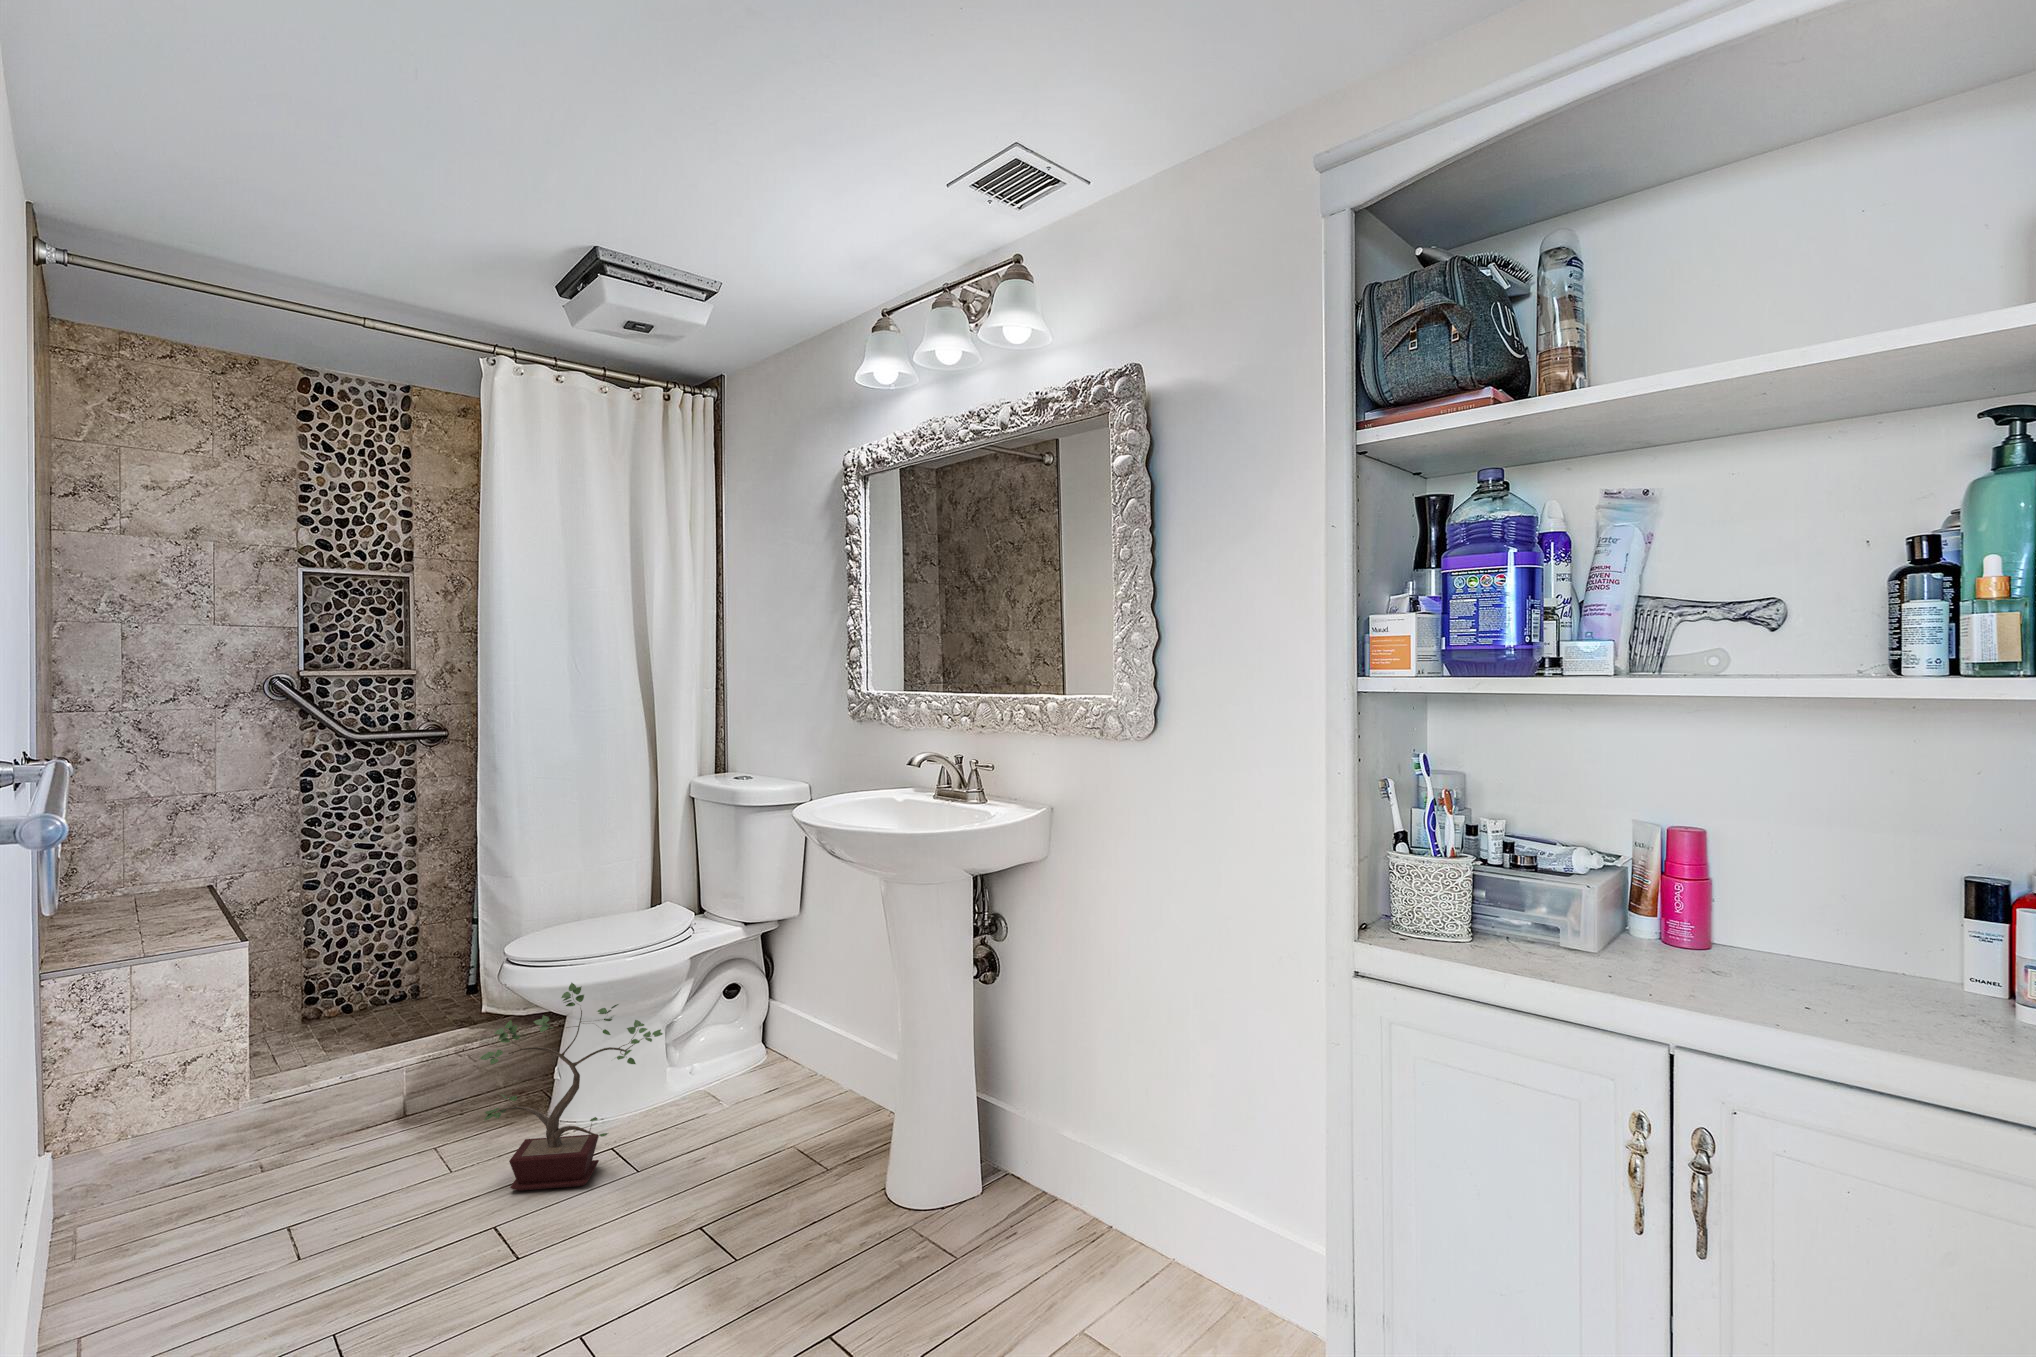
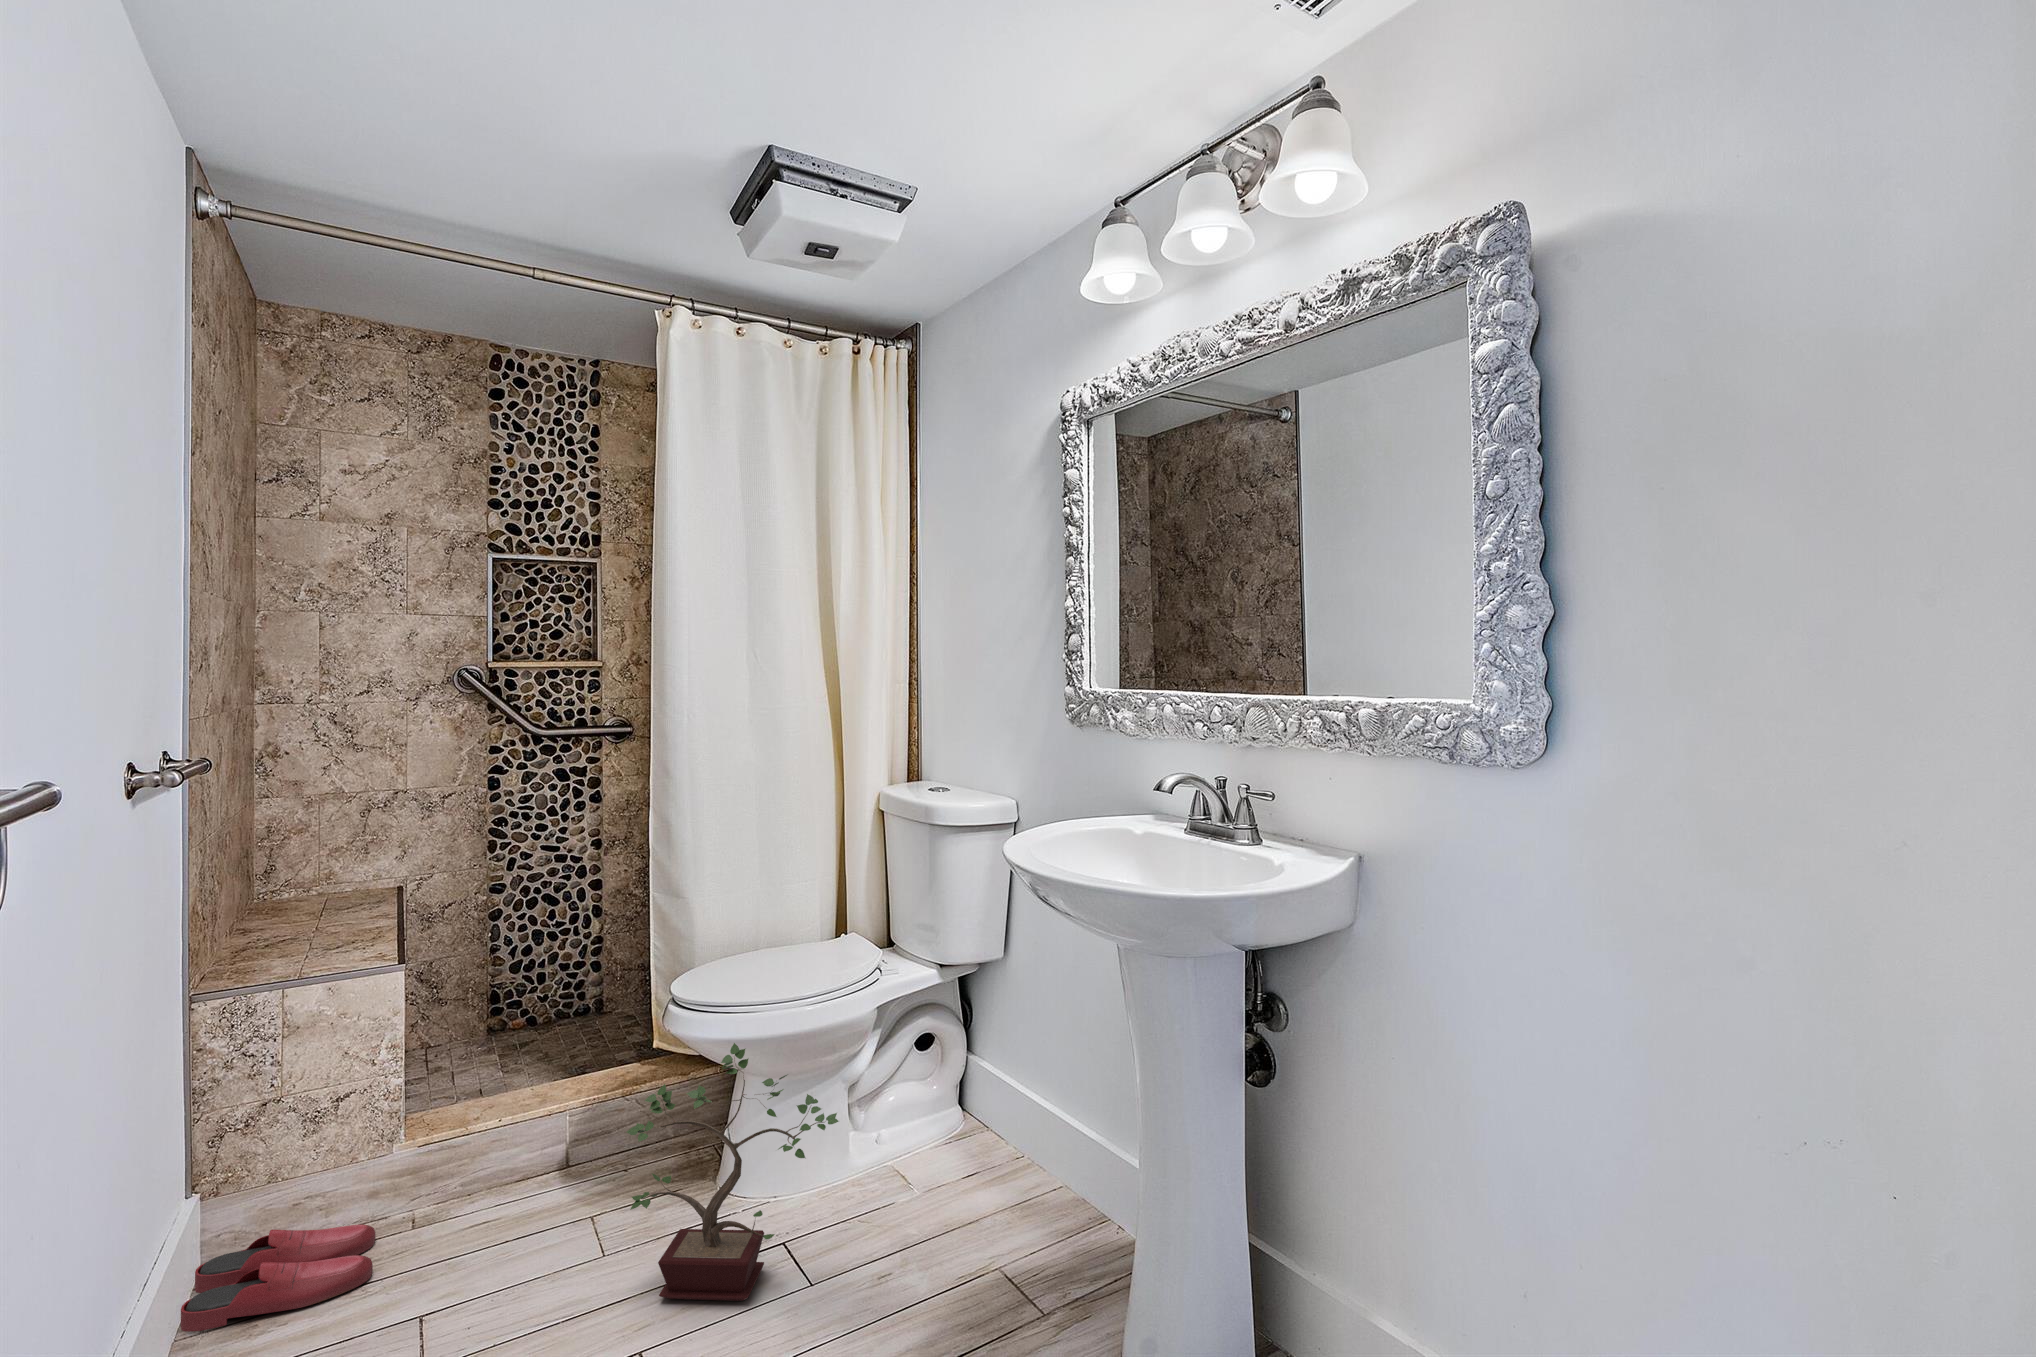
slippers: none [68,1167,241,1252] -> present [181,1224,376,1332]

